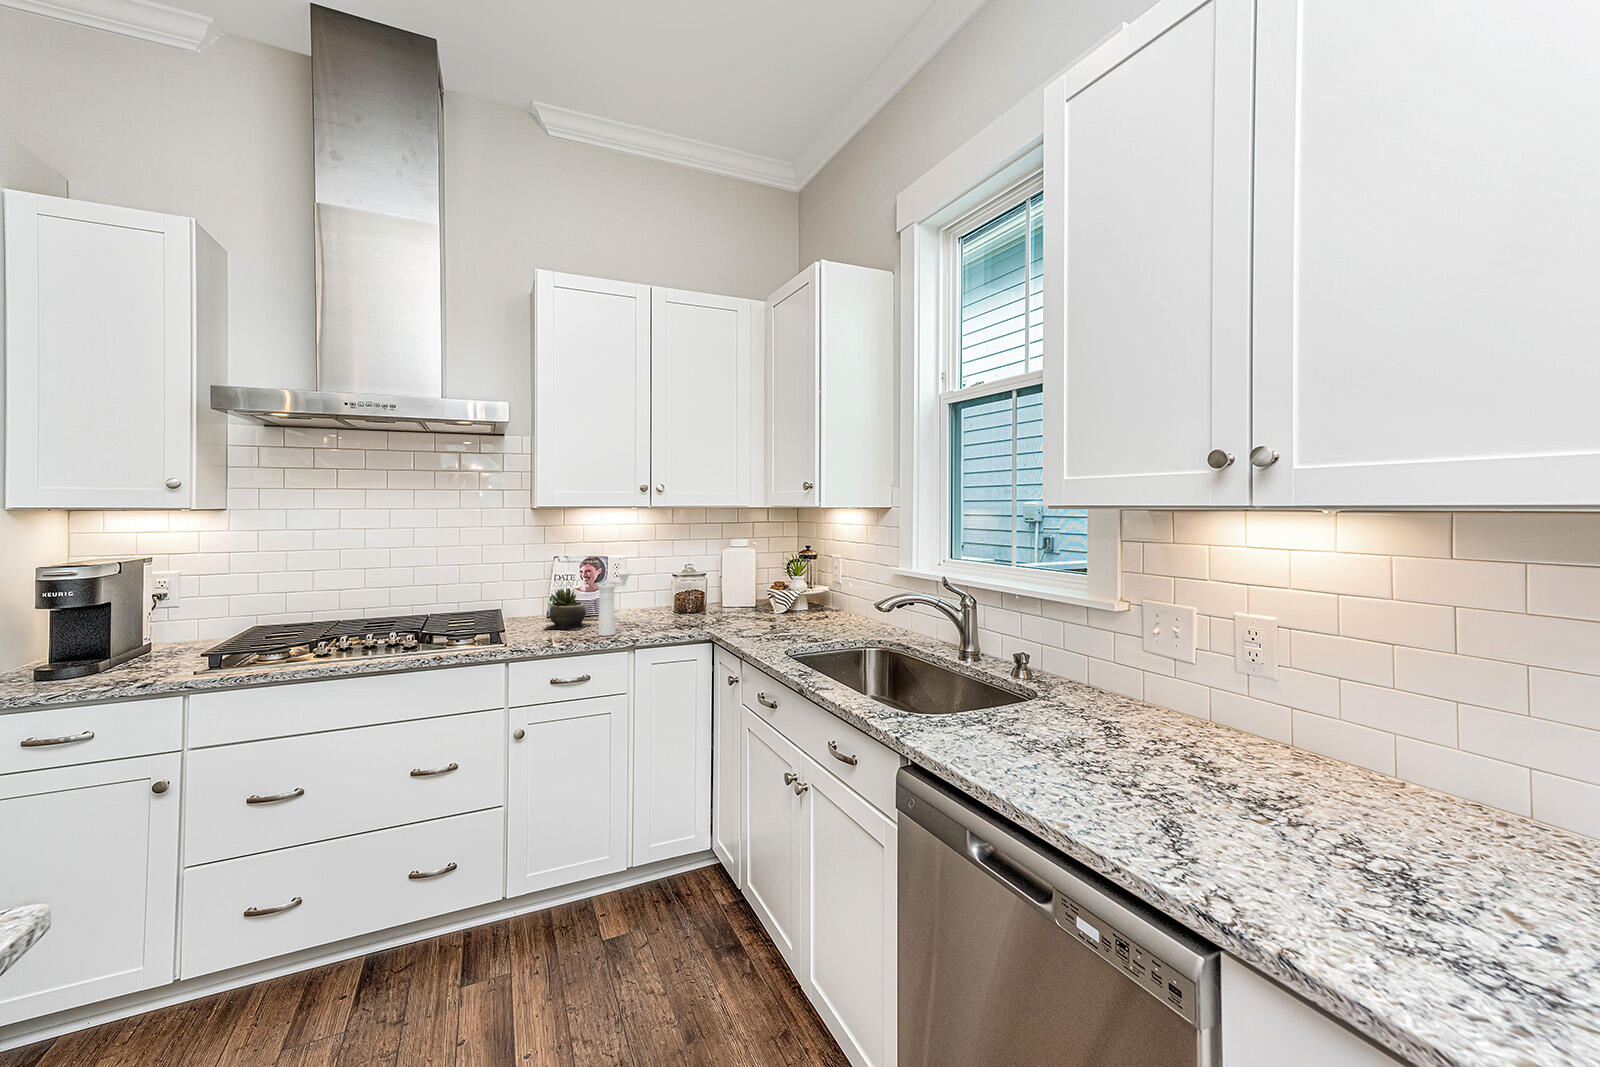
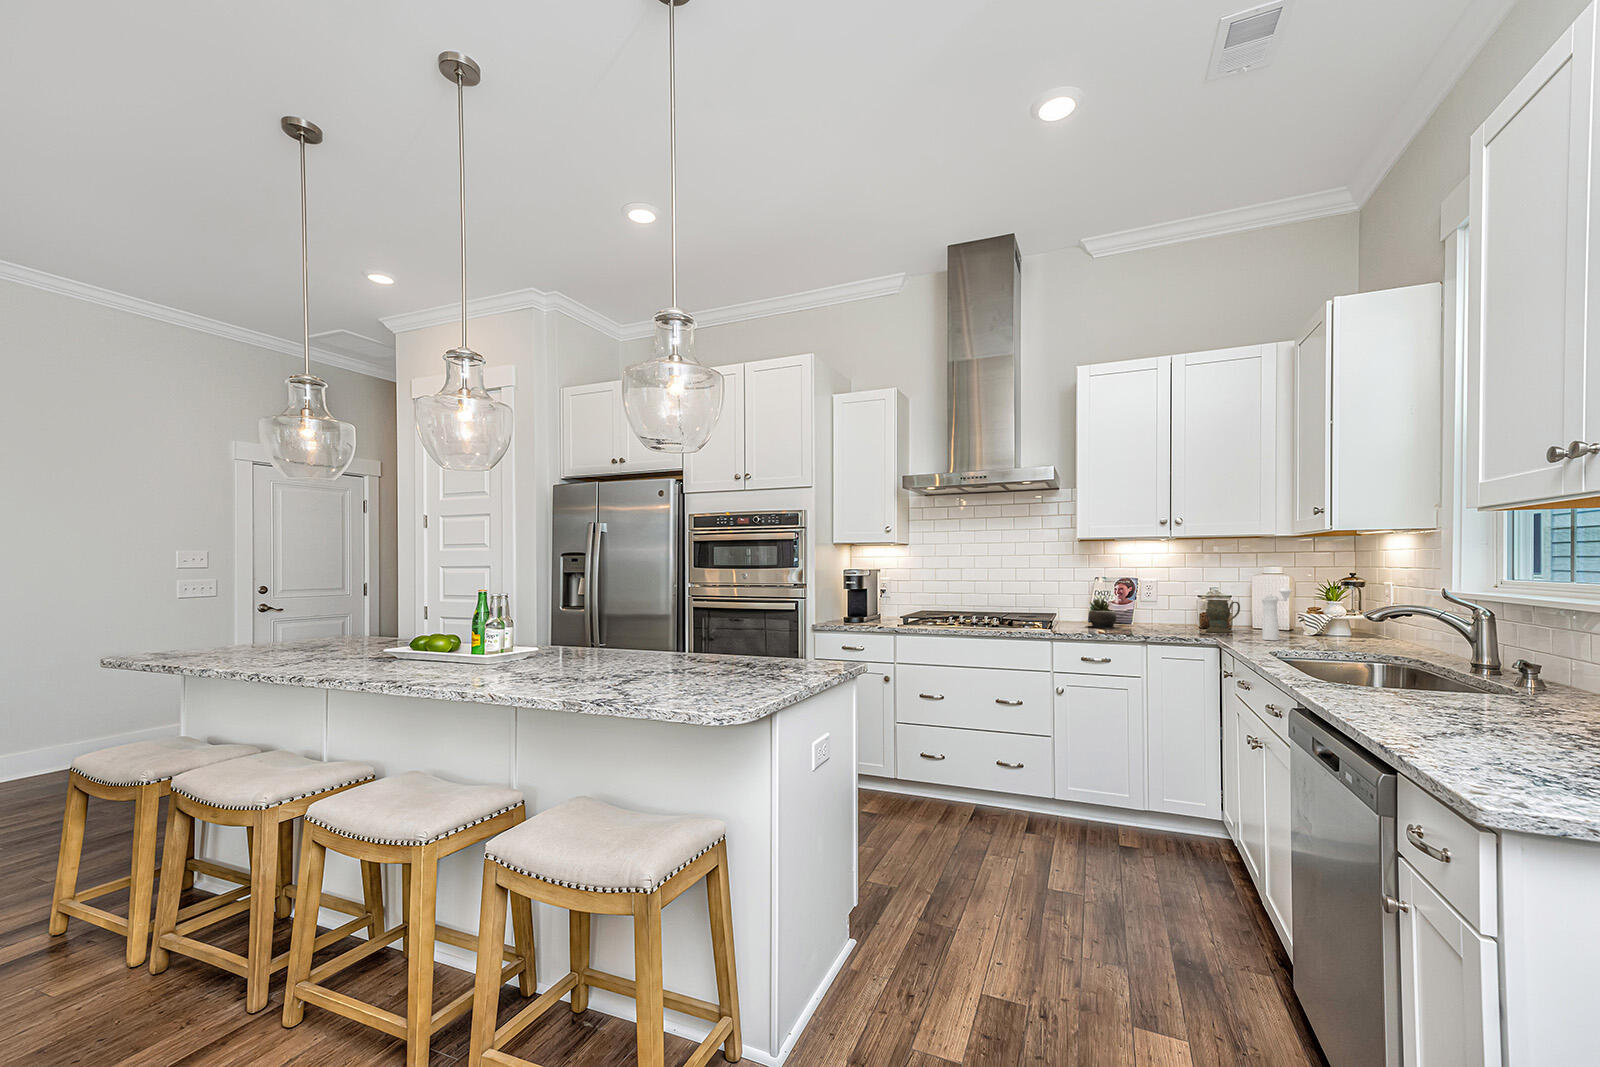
pepper mill: present [598,570,630,636] -> present [1262,588,1292,640]
mug: none [686,581,722,620] -> present [1206,600,1240,633]

